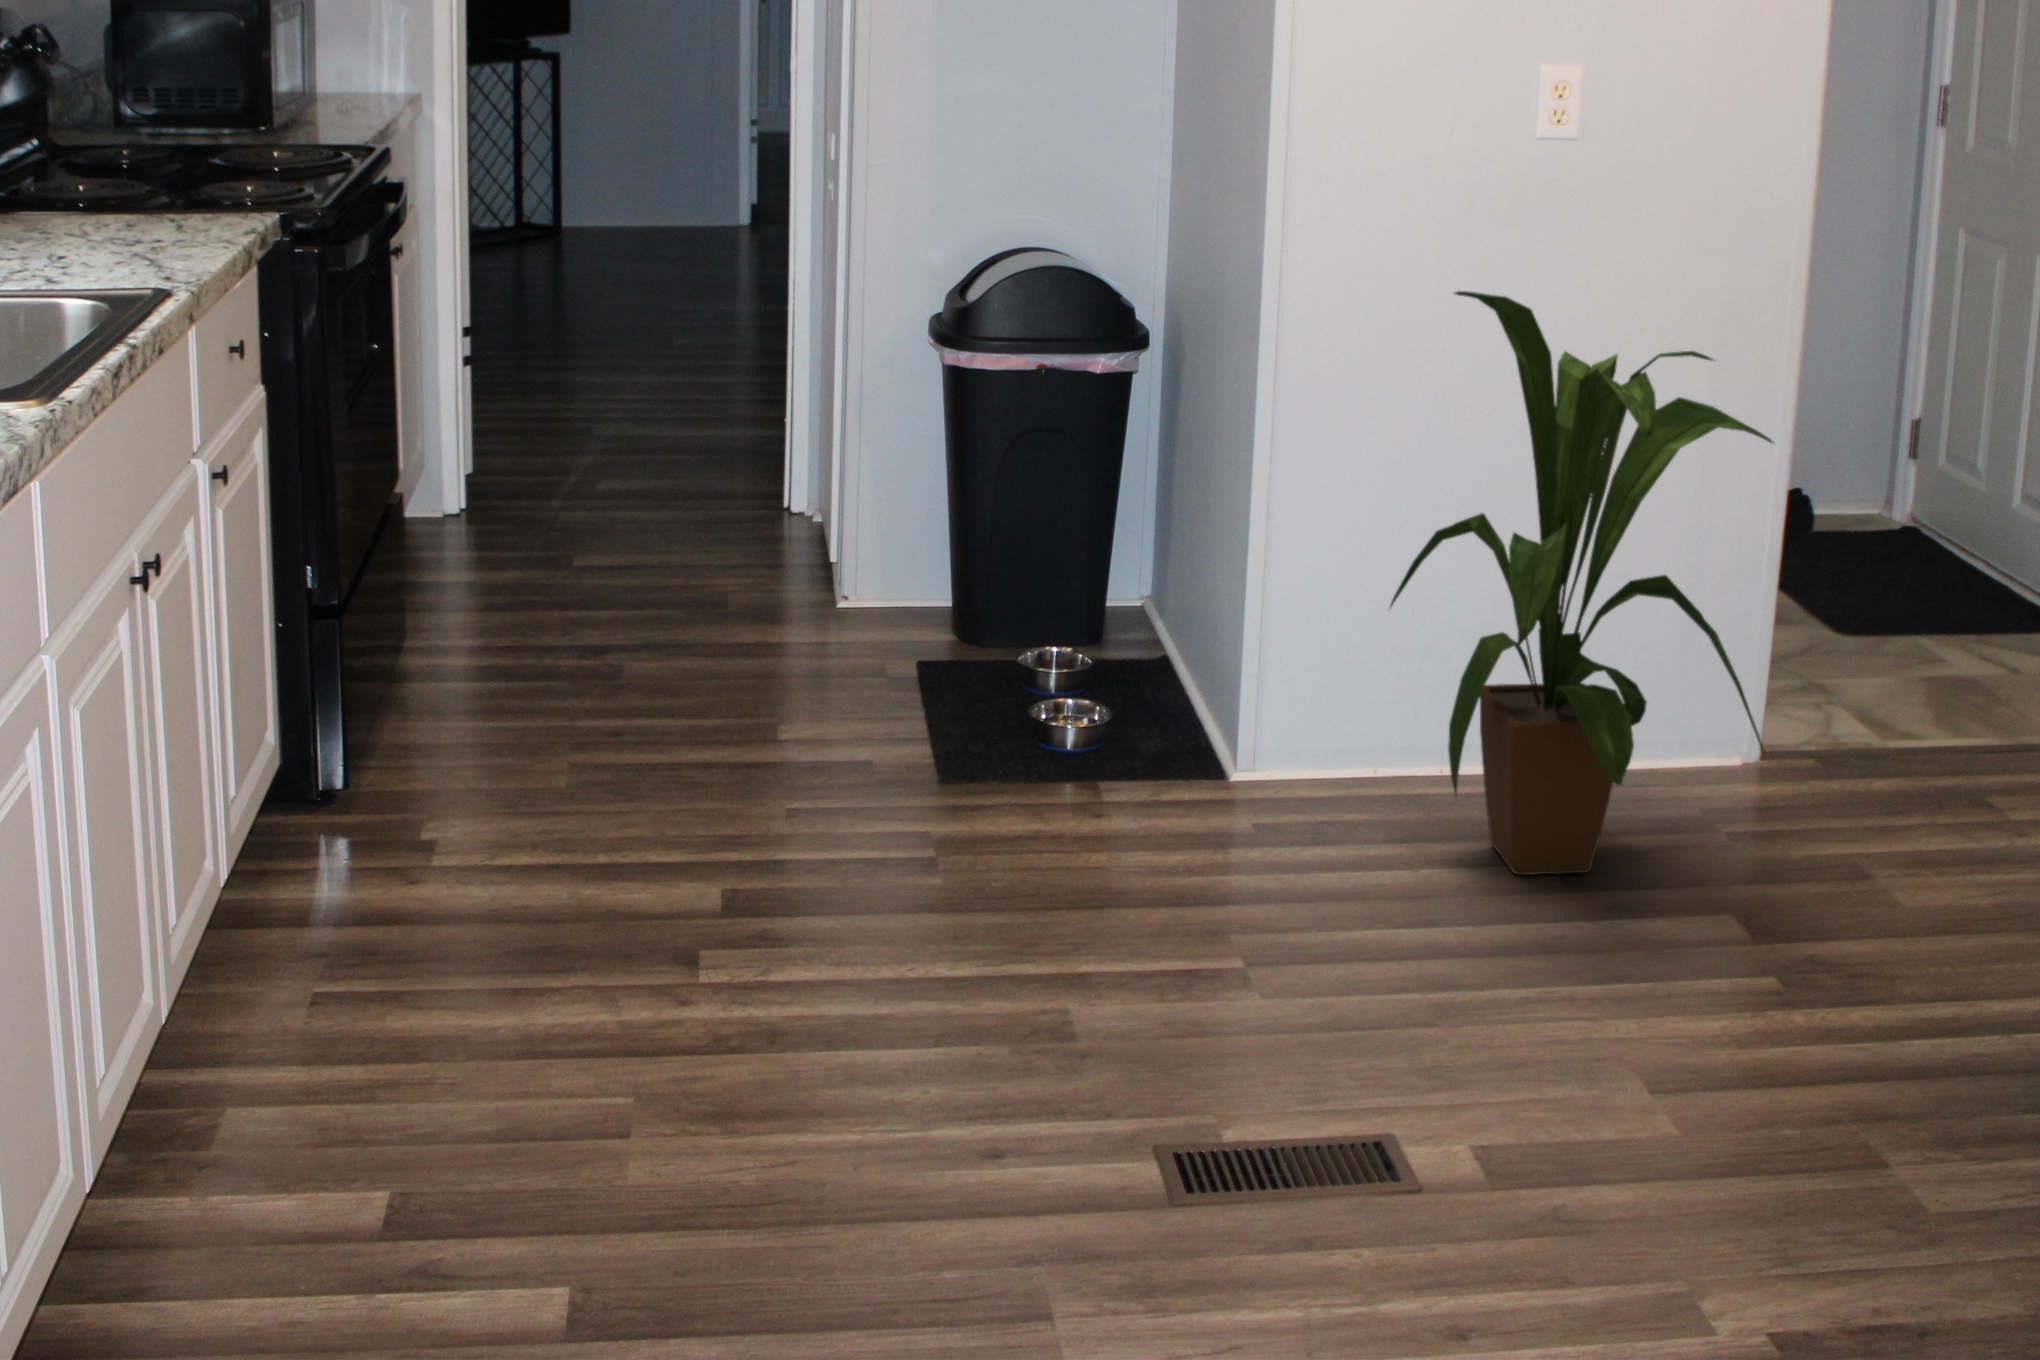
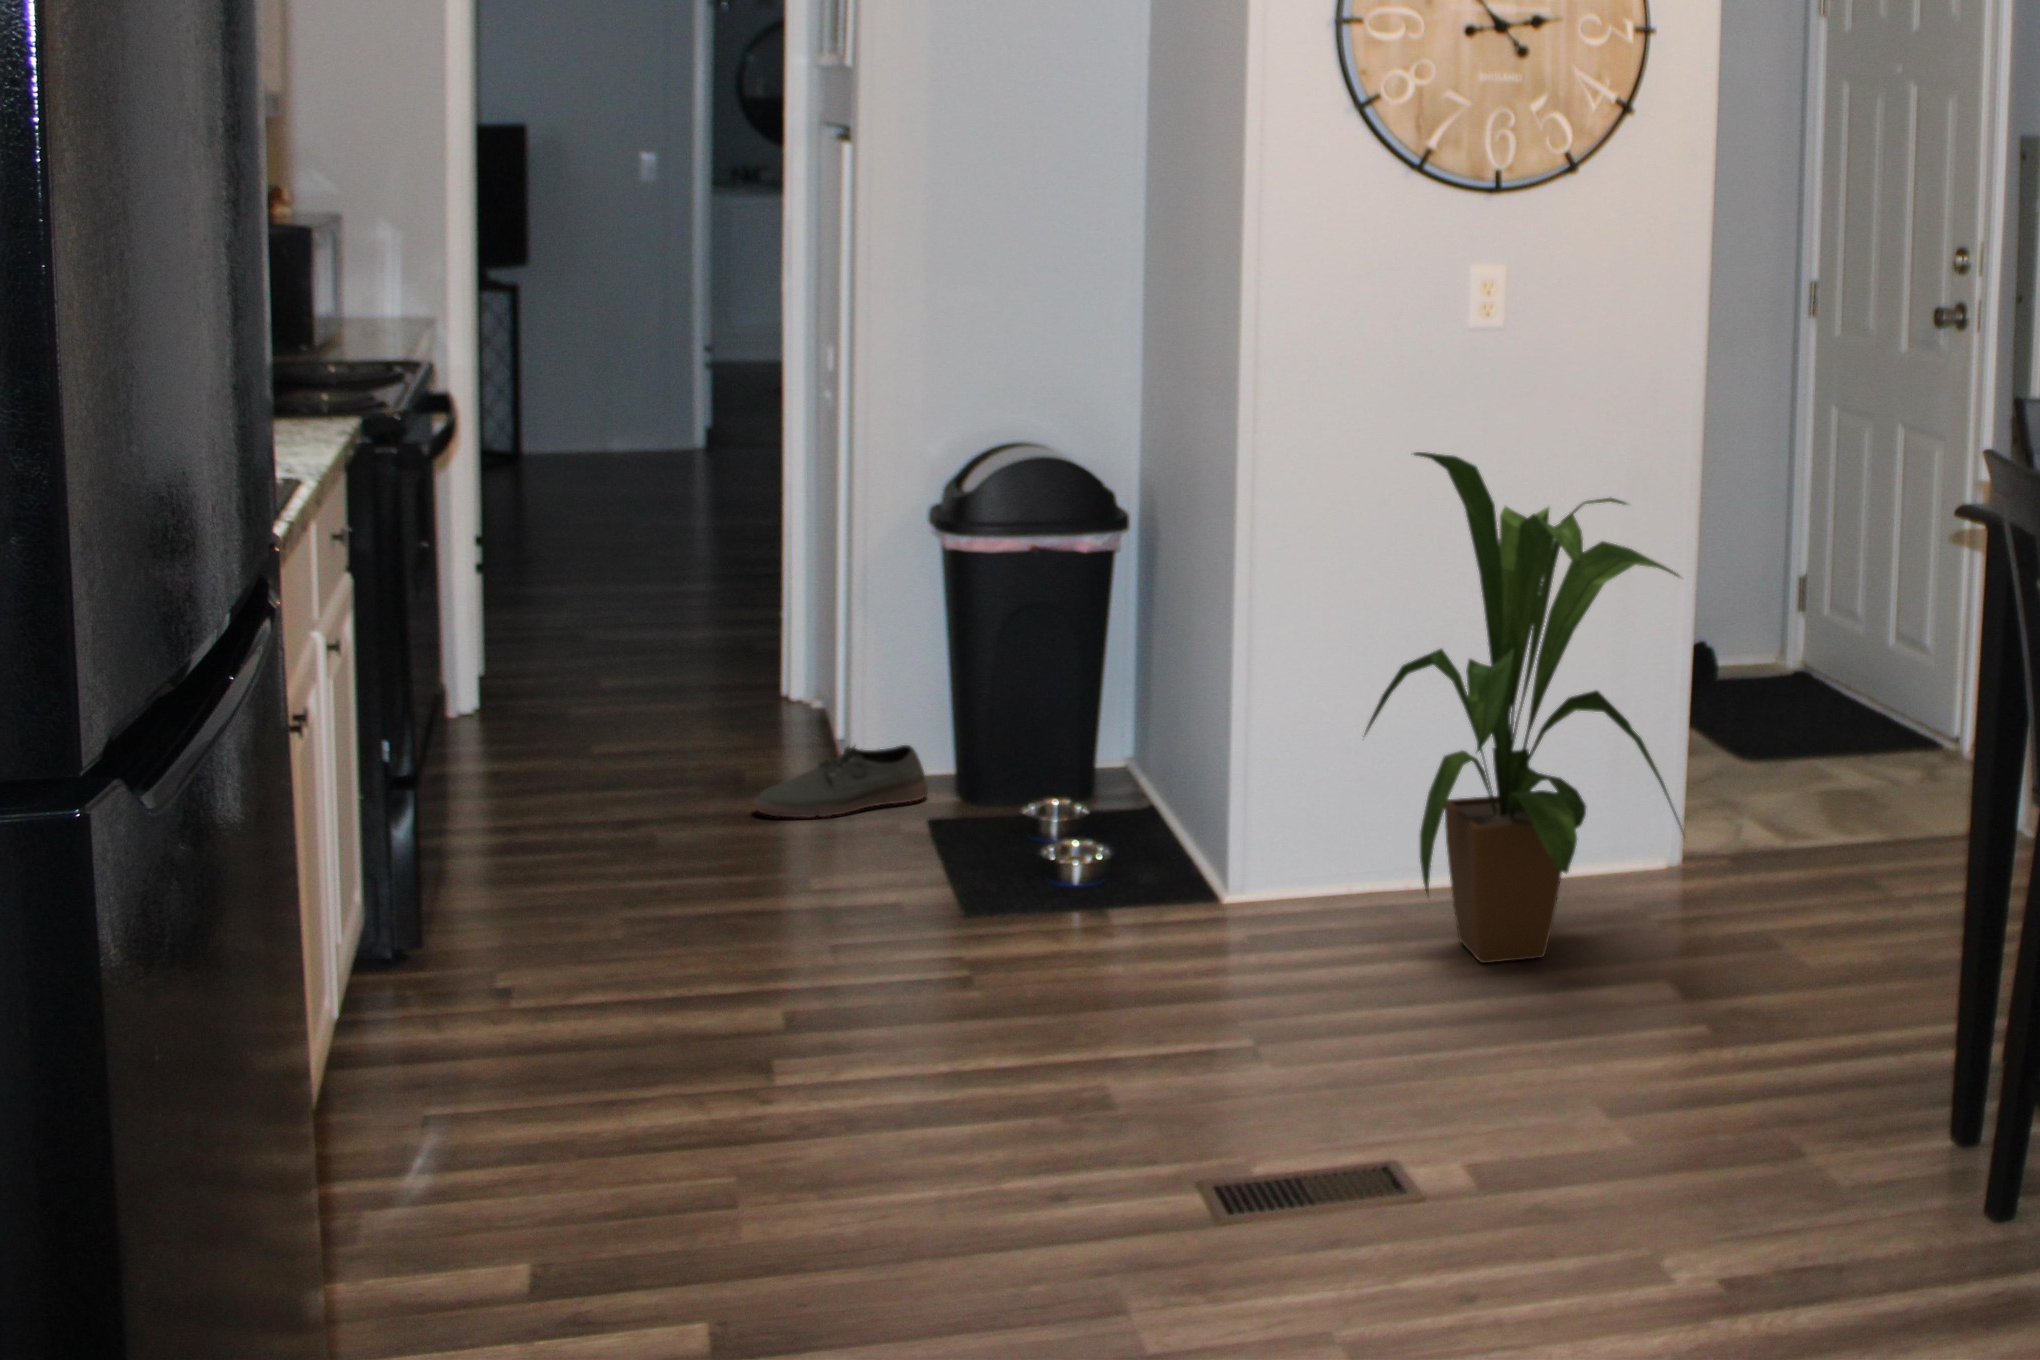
shoe: none [742,568,925,645] -> present [753,745,928,817]

